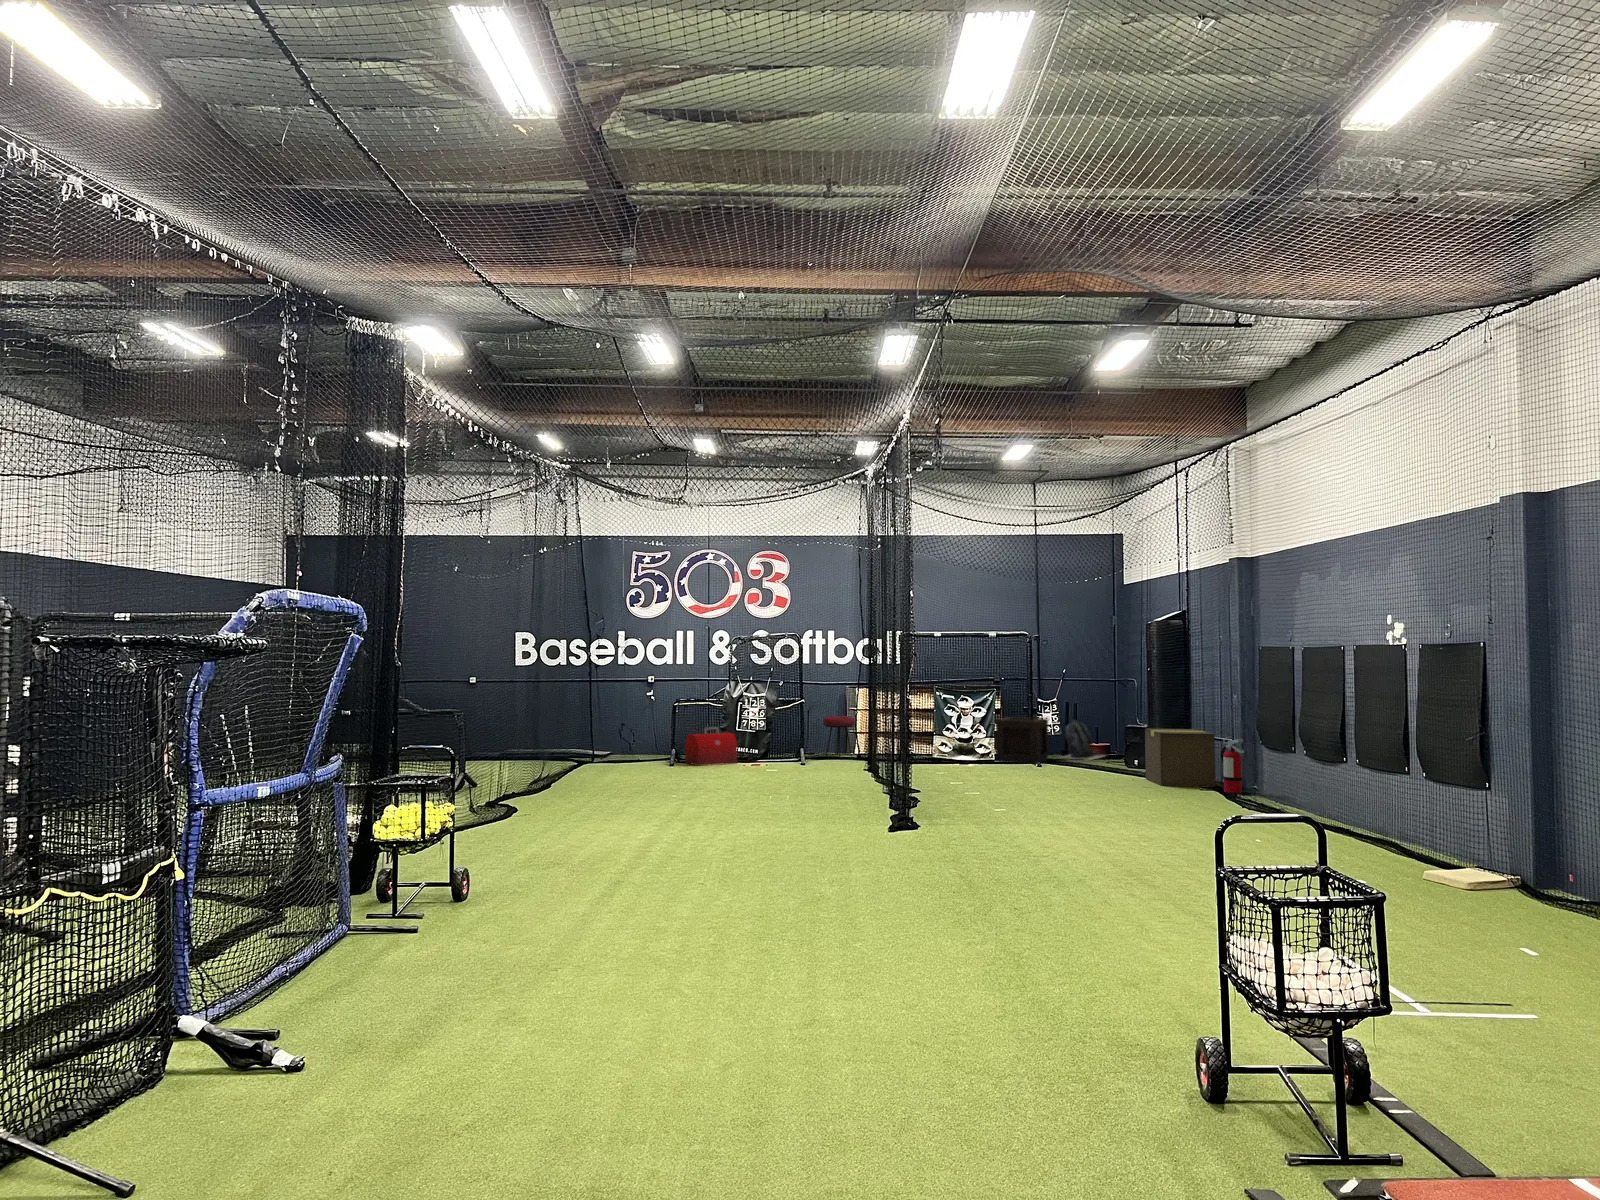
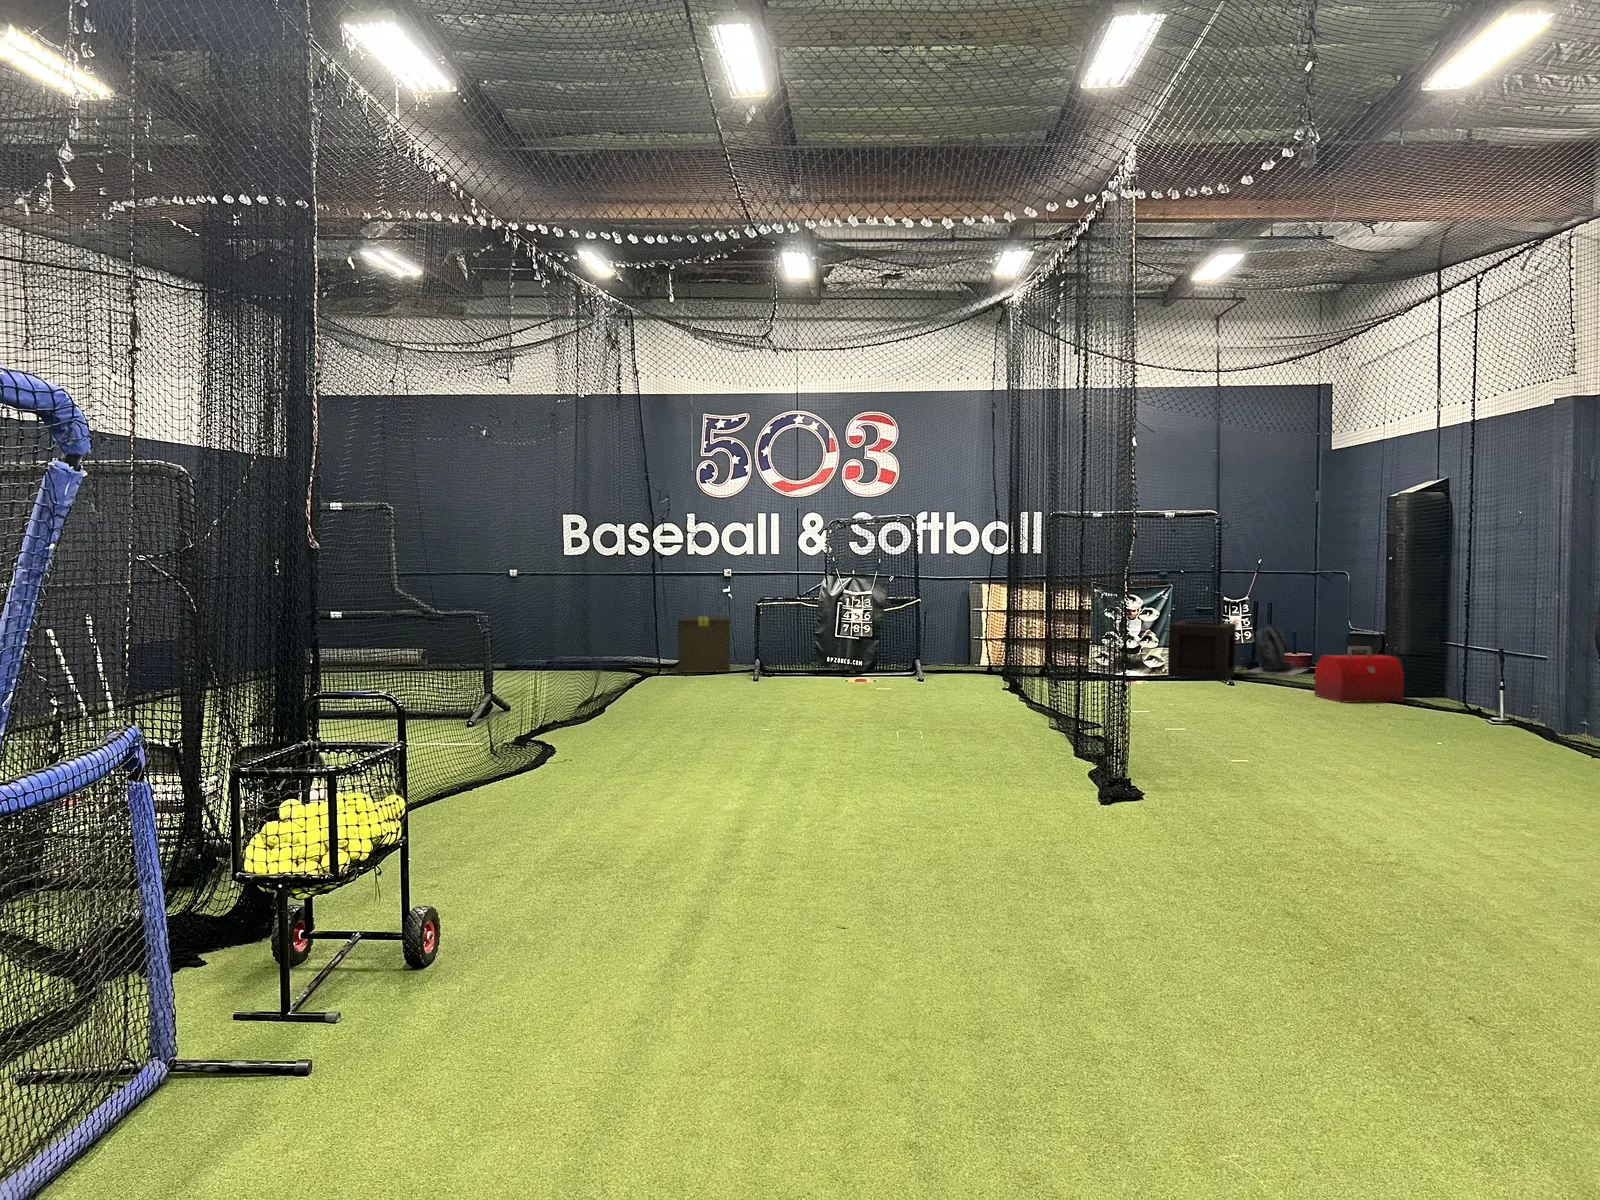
stool: present [823,716,855,758] -> none [943,618,983,672]
toolbox: present [685,727,737,766] -> present [1314,647,1404,703]
cardboard box: present [1145,729,1215,787] -> present [678,616,730,672]
fire extinguisher: present [1221,737,1244,793] -> none [1523,654,1568,732]

